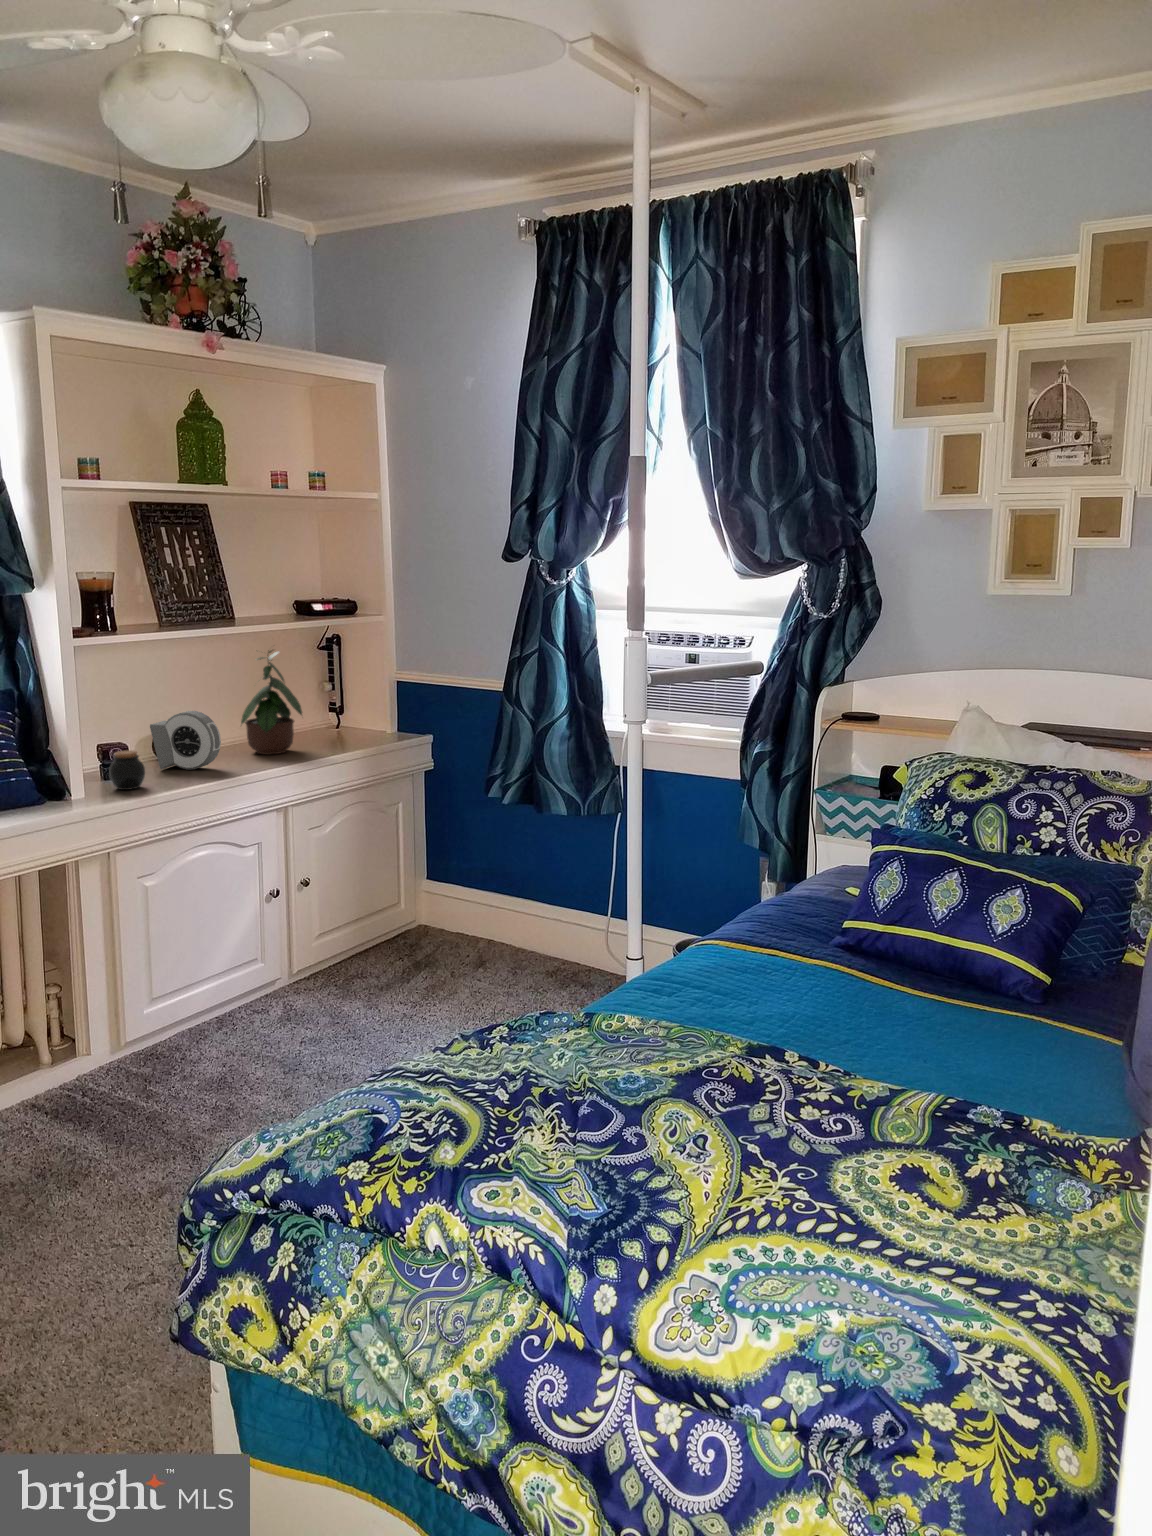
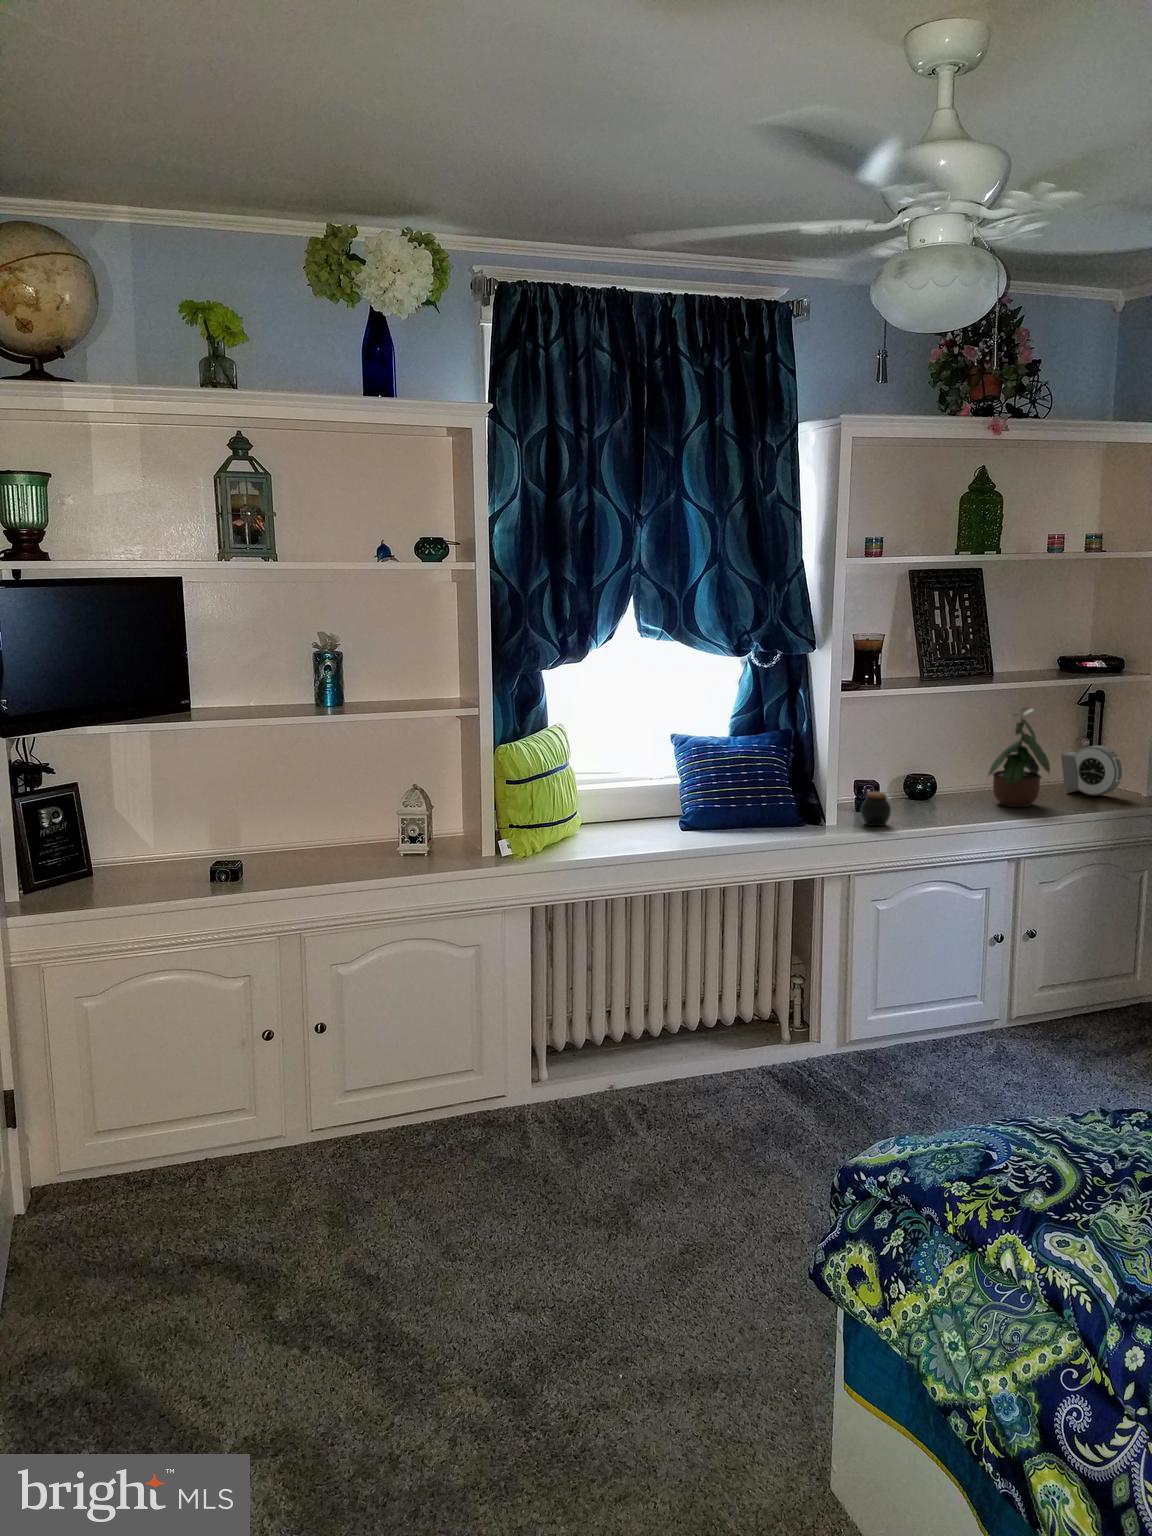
alarm clock: present [150,711,221,770] -> present [1061,745,1123,796]

